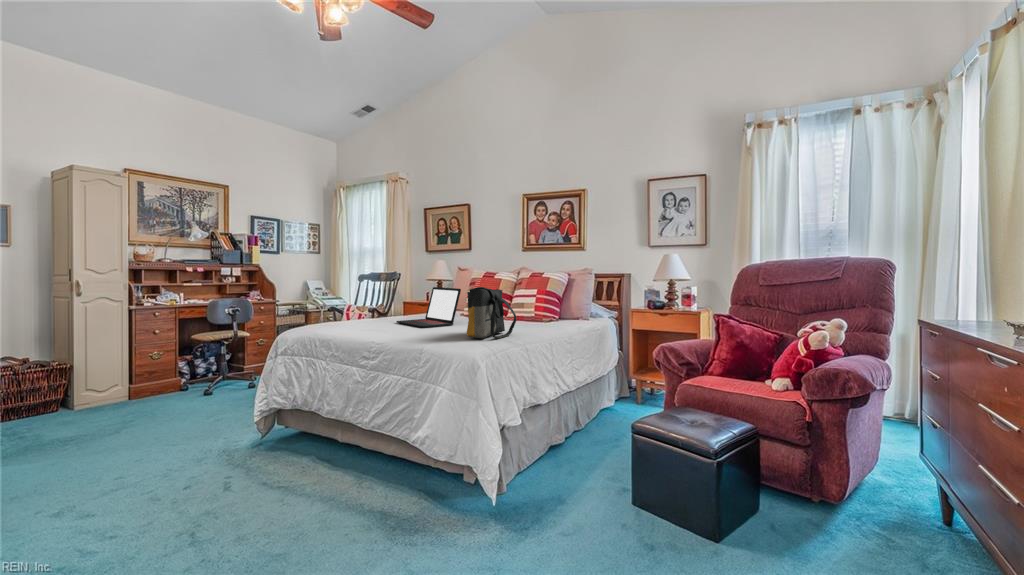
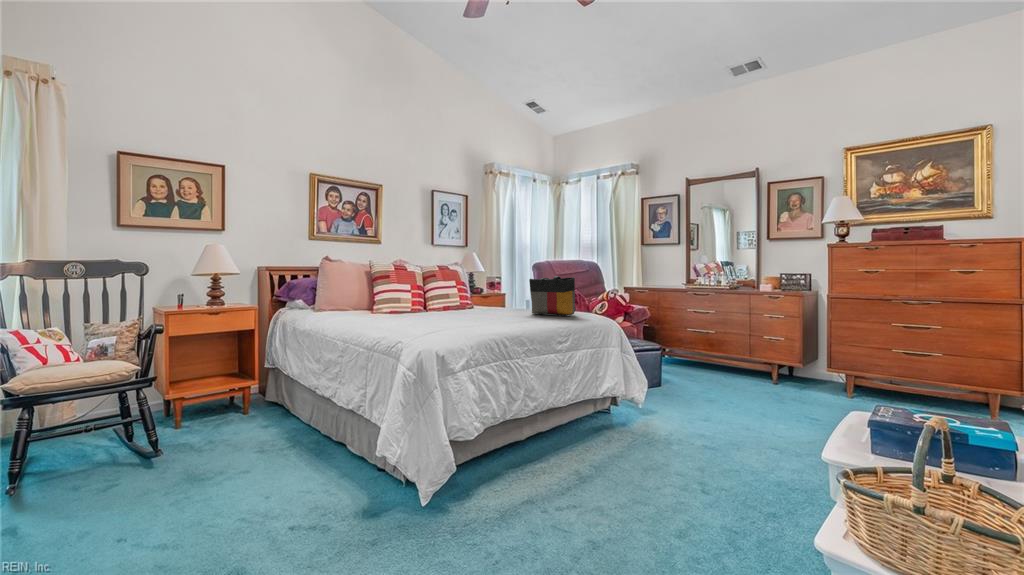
laptop: present [397,287,461,328] -> none [424,280,491,320]

